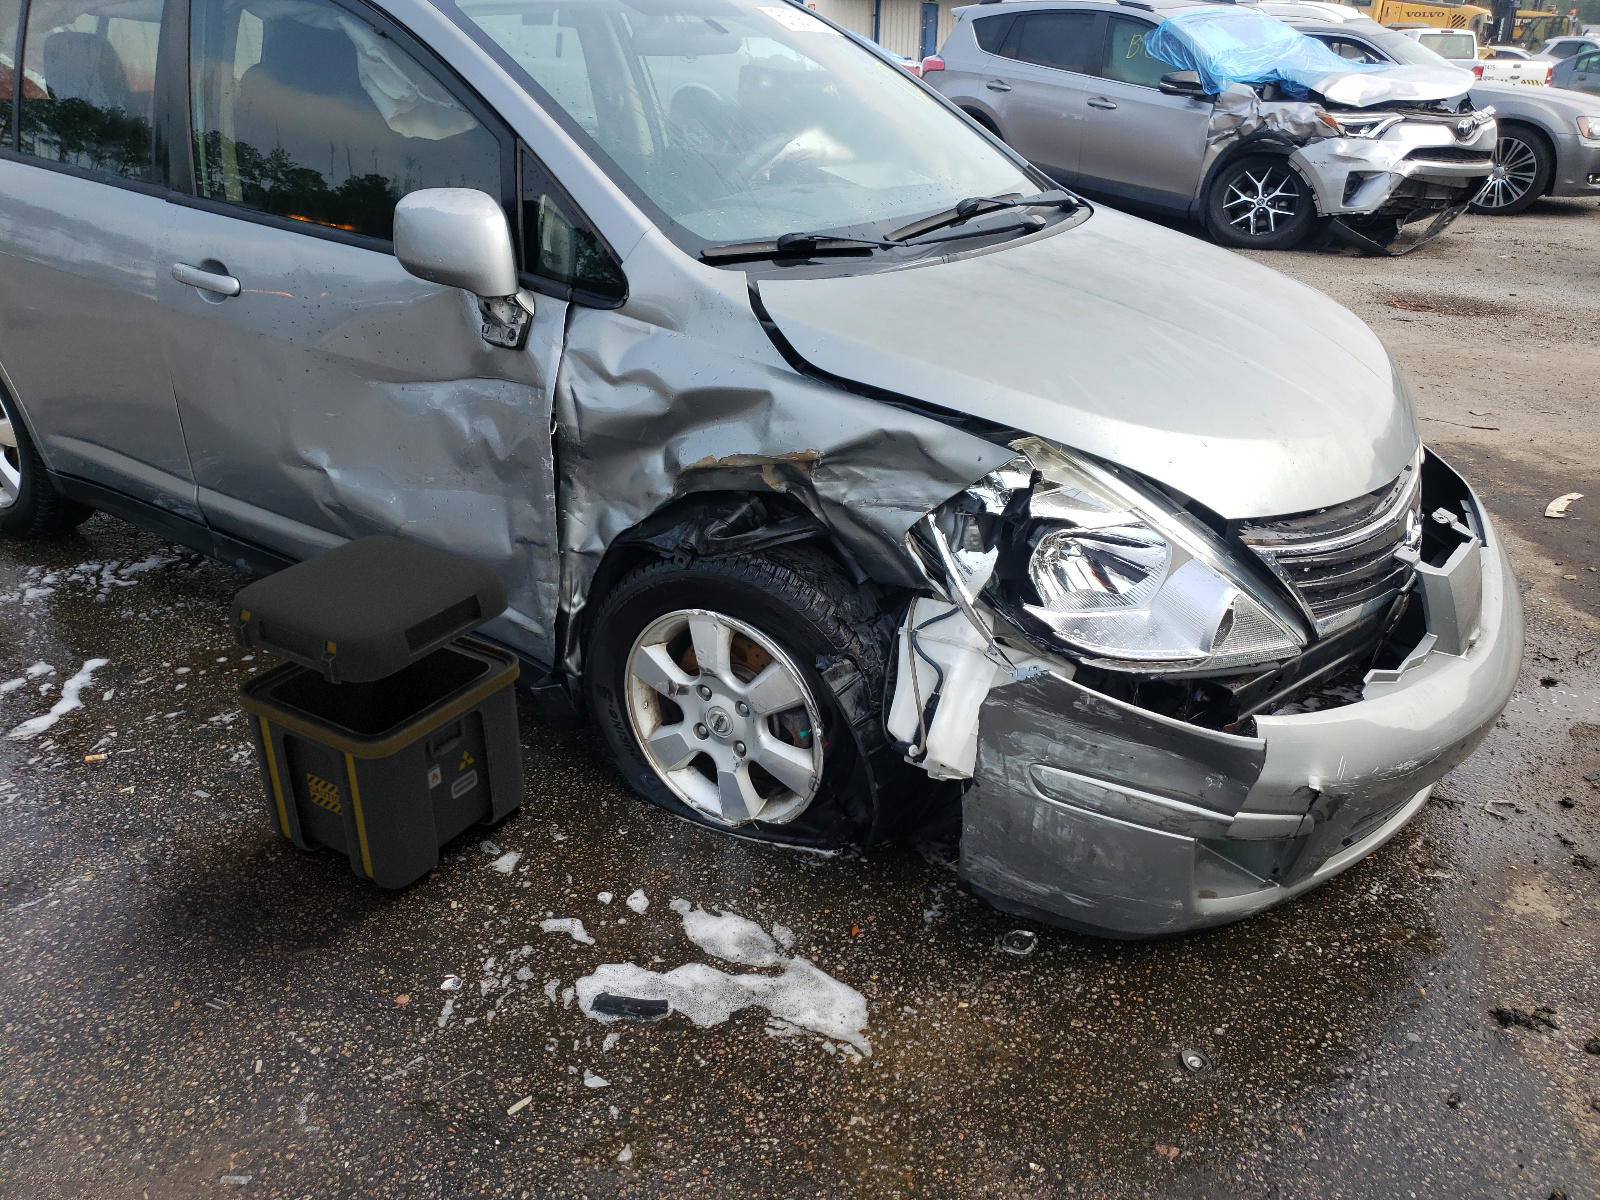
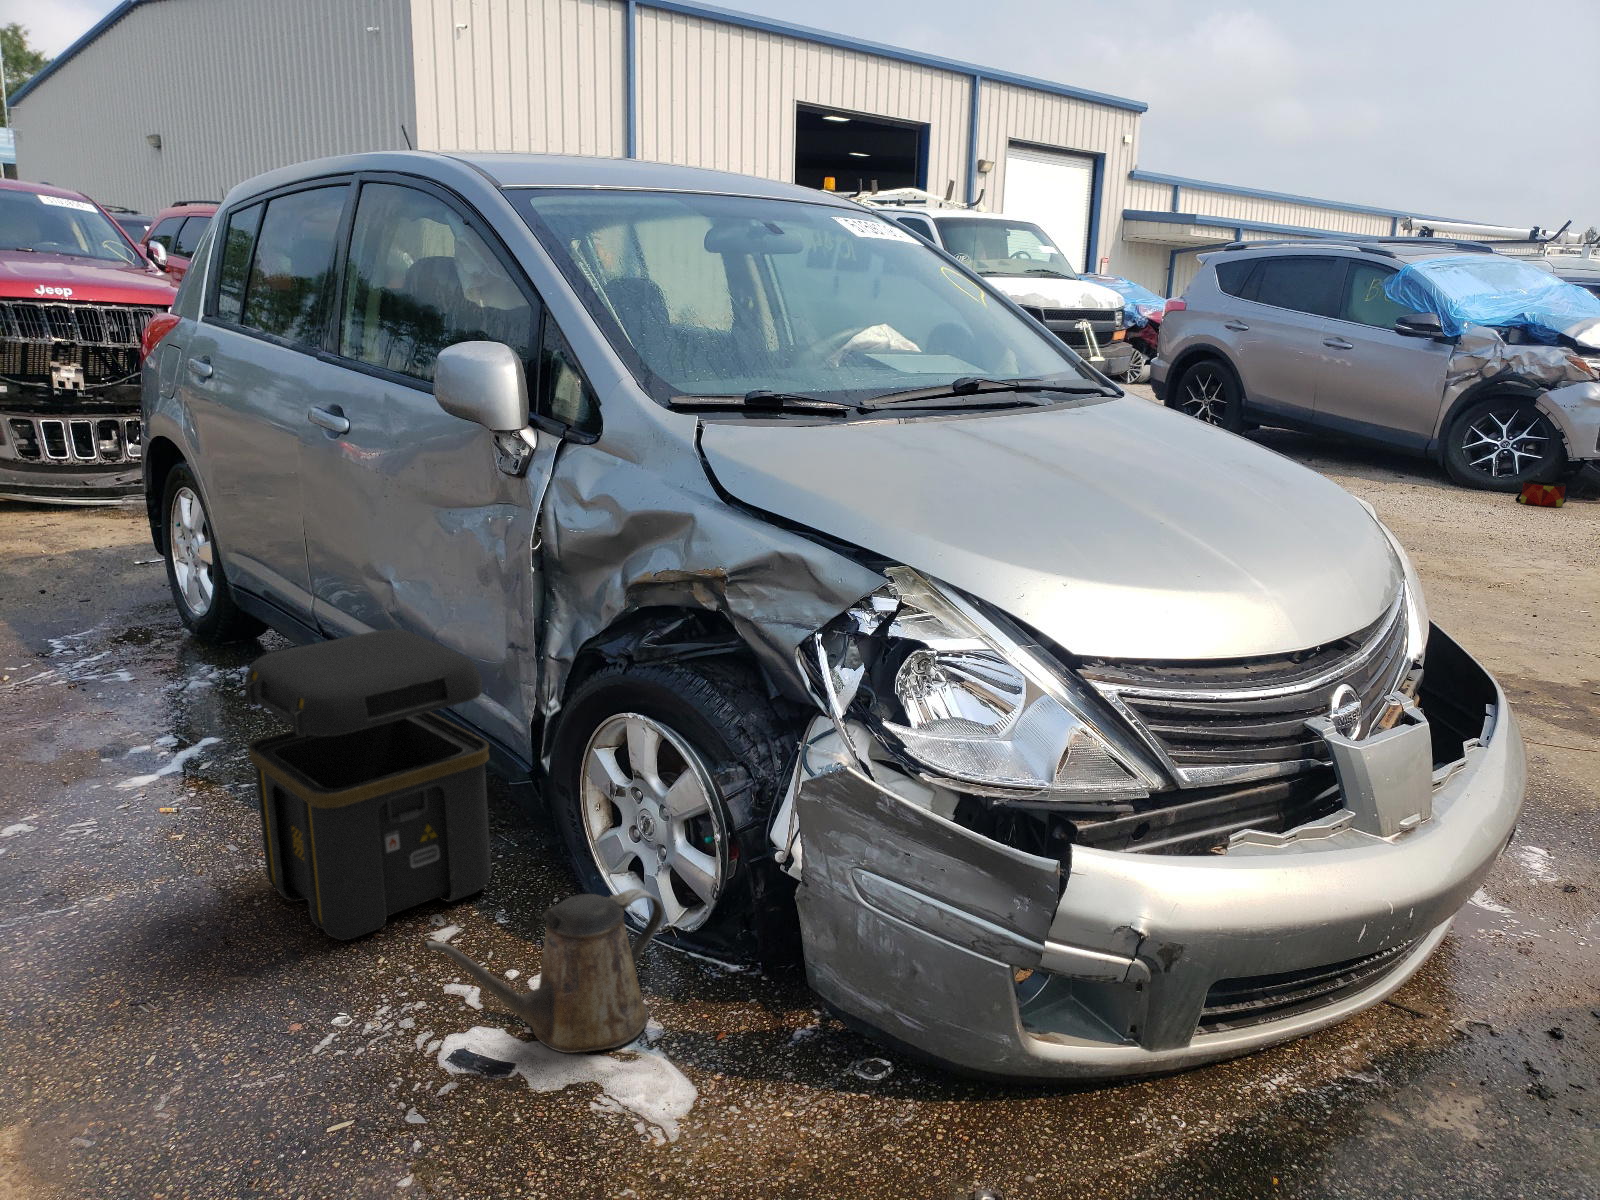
bag: none [1270,236,1315,262] -> present [1515,479,1566,508]
watering can: none [581,798,774,978] -> present [424,889,664,1053]

